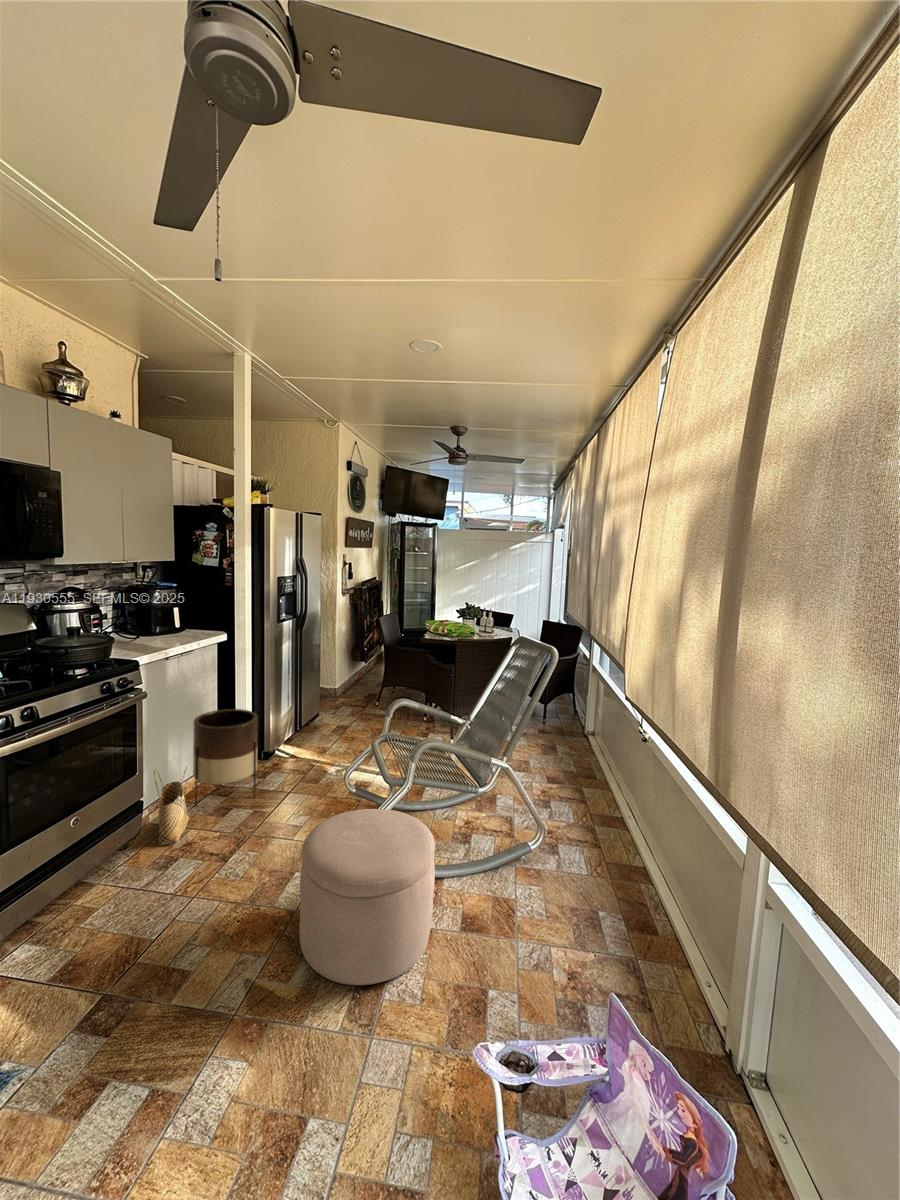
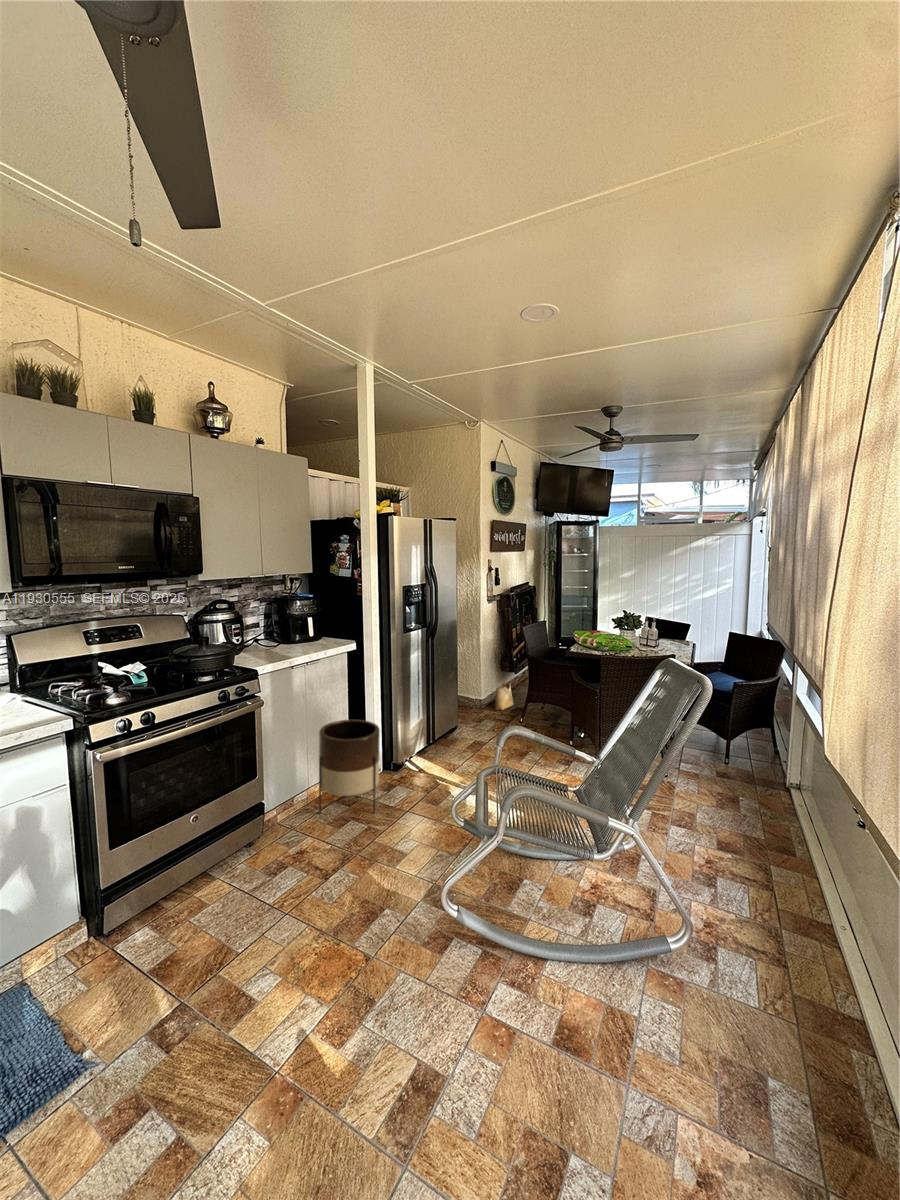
woven basket: present [154,767,189,845] -> present [495,672,513,710]
ottoman: present [299,809,435,985] -> none [361,861,518,1087]

